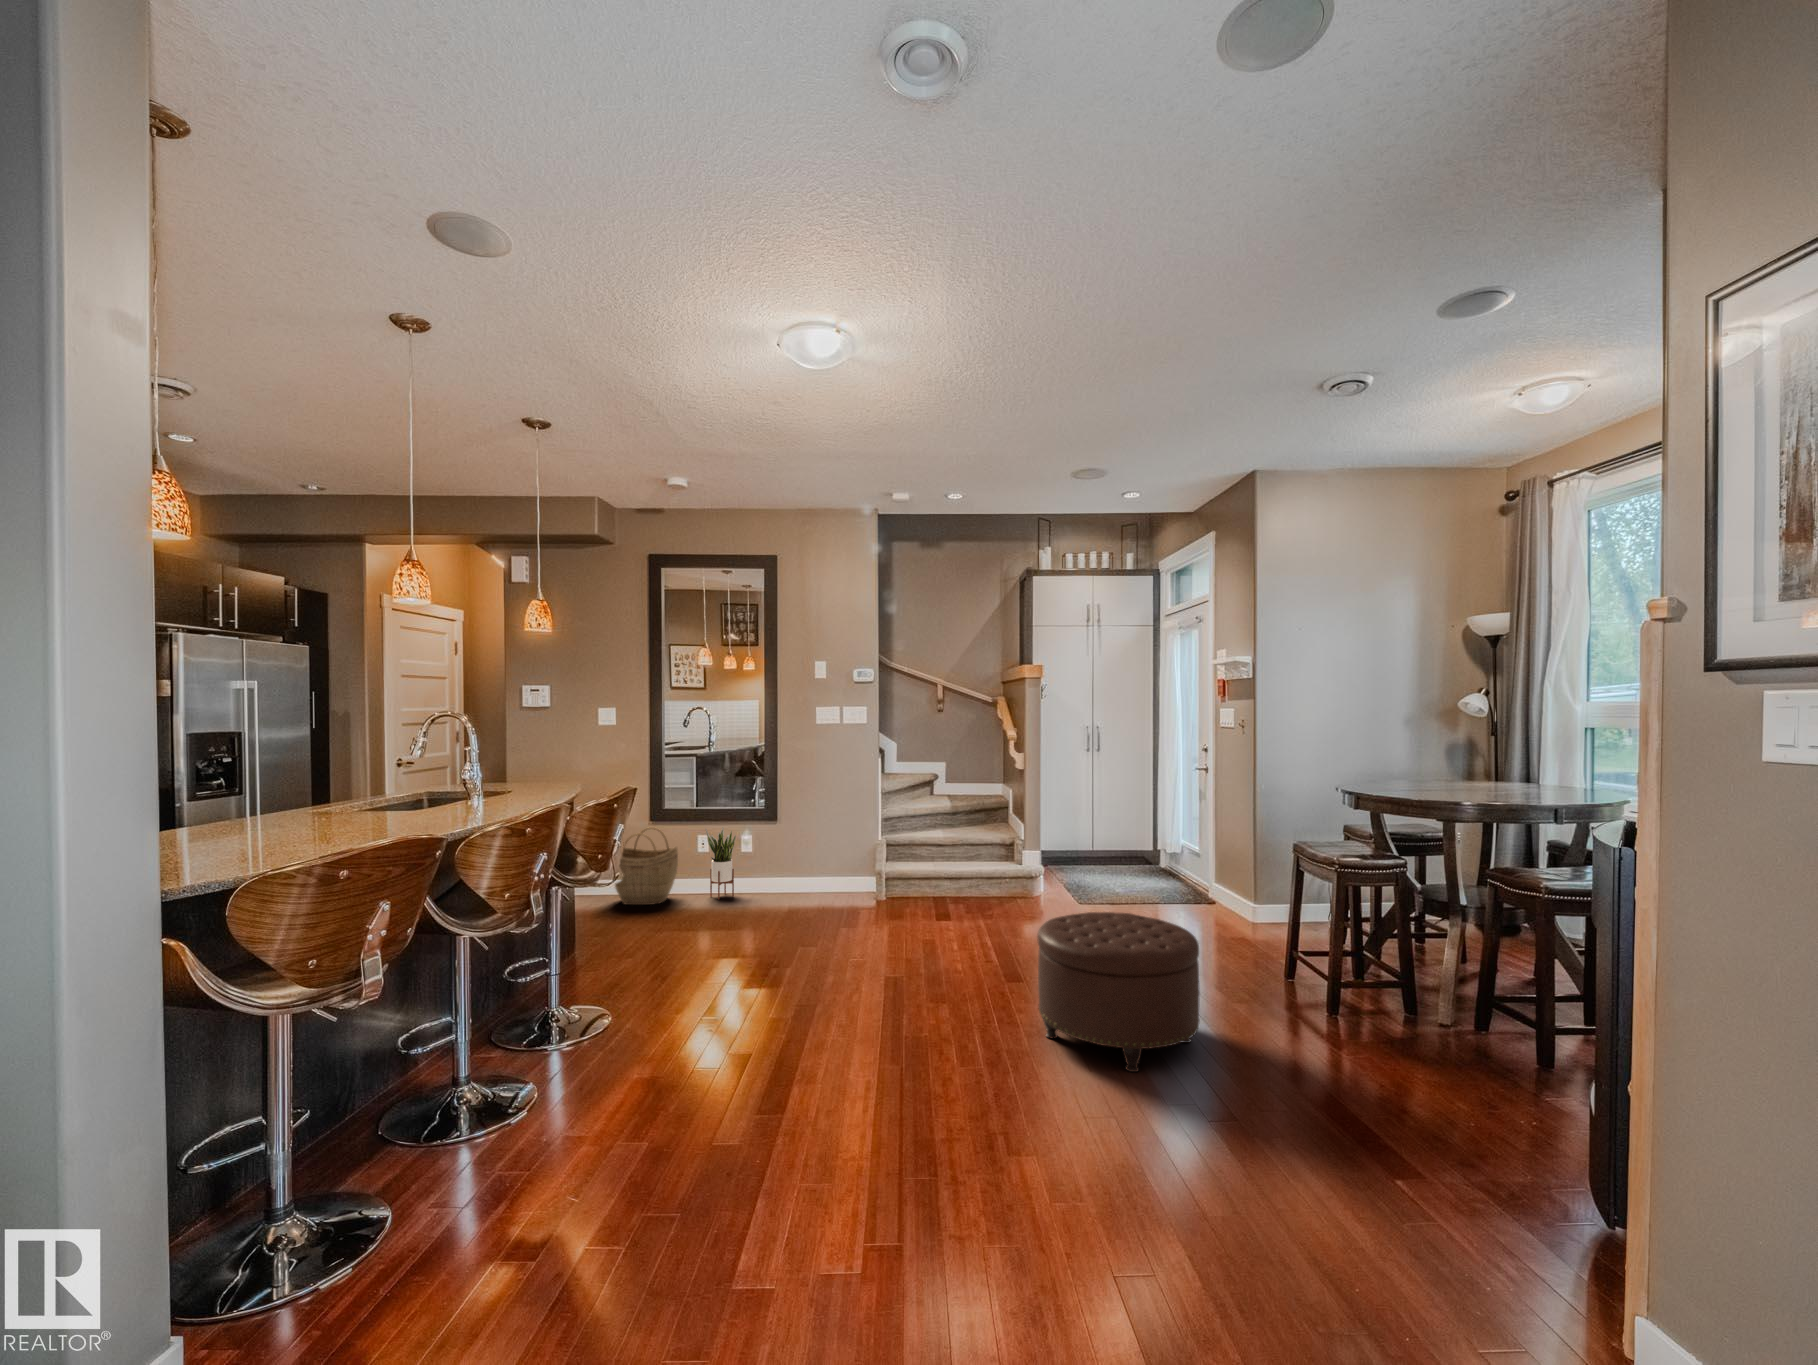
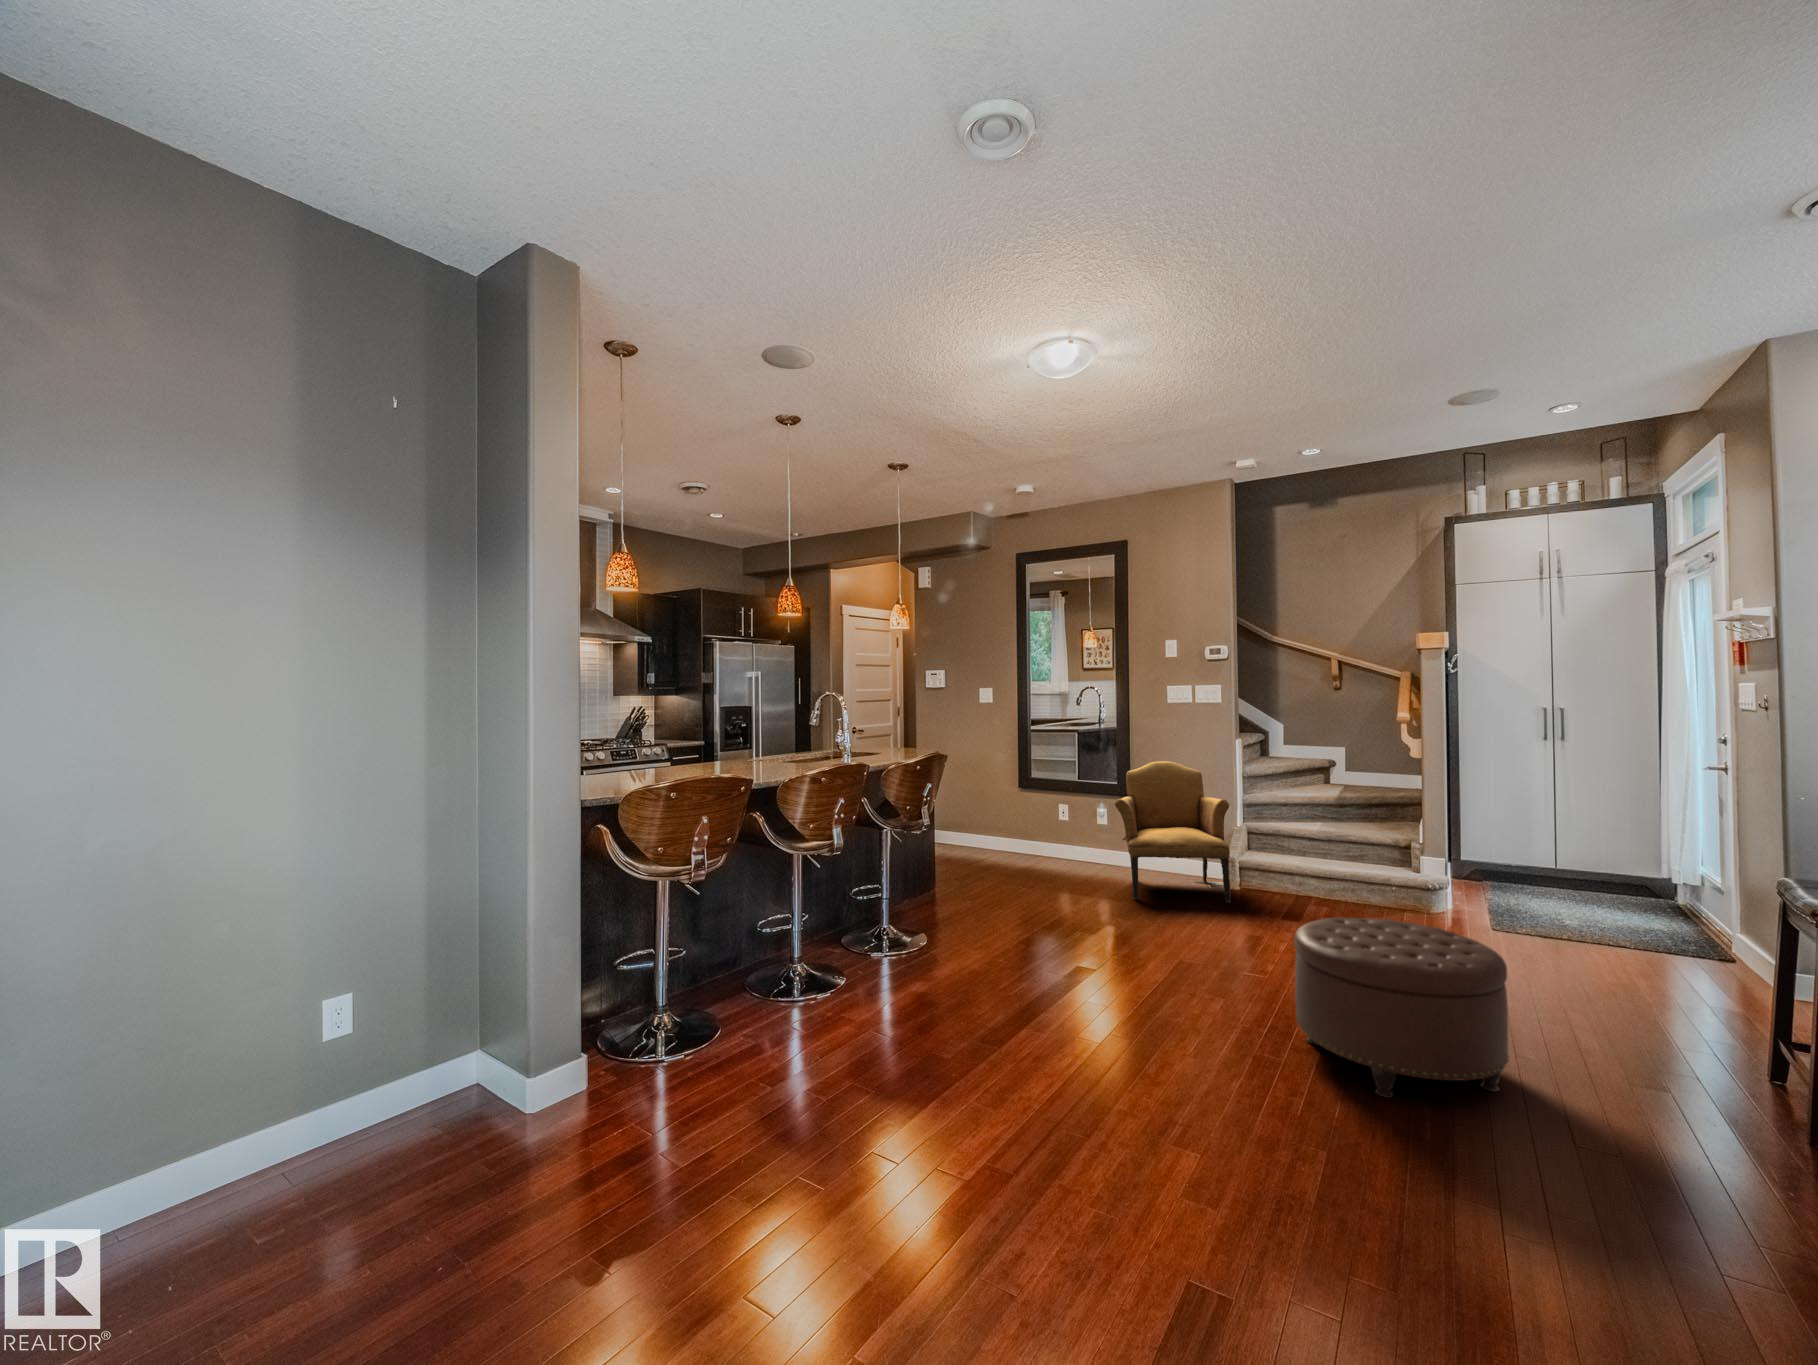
armchair: none [777,782,889,927] -> present [1115,761,1231,903]
woven basket: present [615,827,678,905] -> none [987,795,1043,862]
potted plant: present [705,827,736,899] -> none [1065,799,1094,866]

